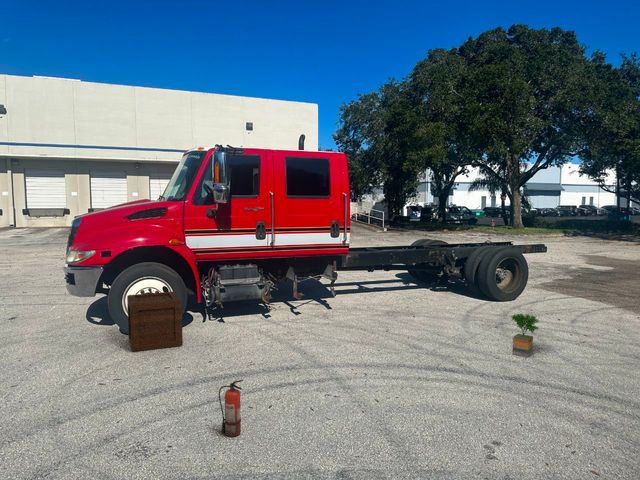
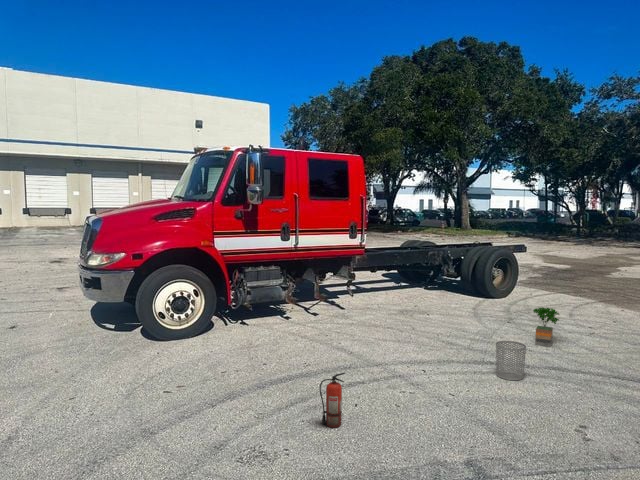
wooden crate: present [127,292,183,352] -> none [160,294,222,356]
waste bin: none [445,350,476,394] -> present [496,341,526,380]

